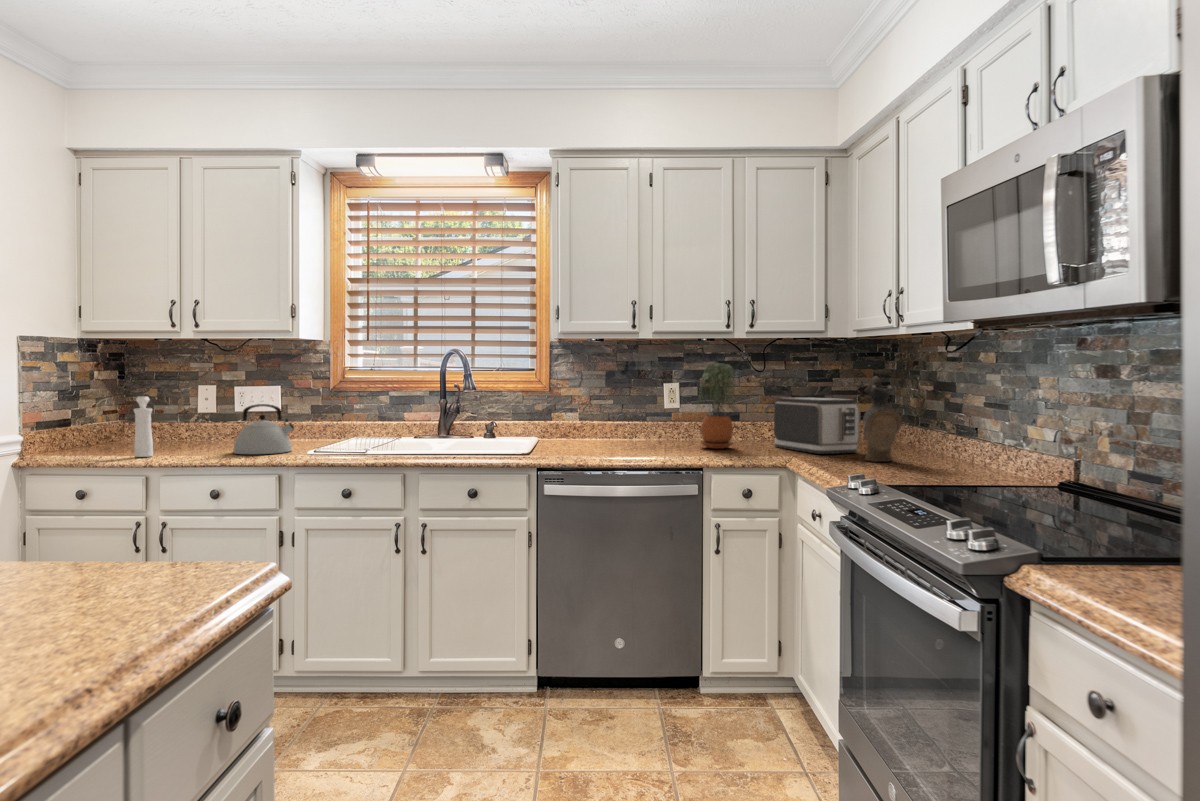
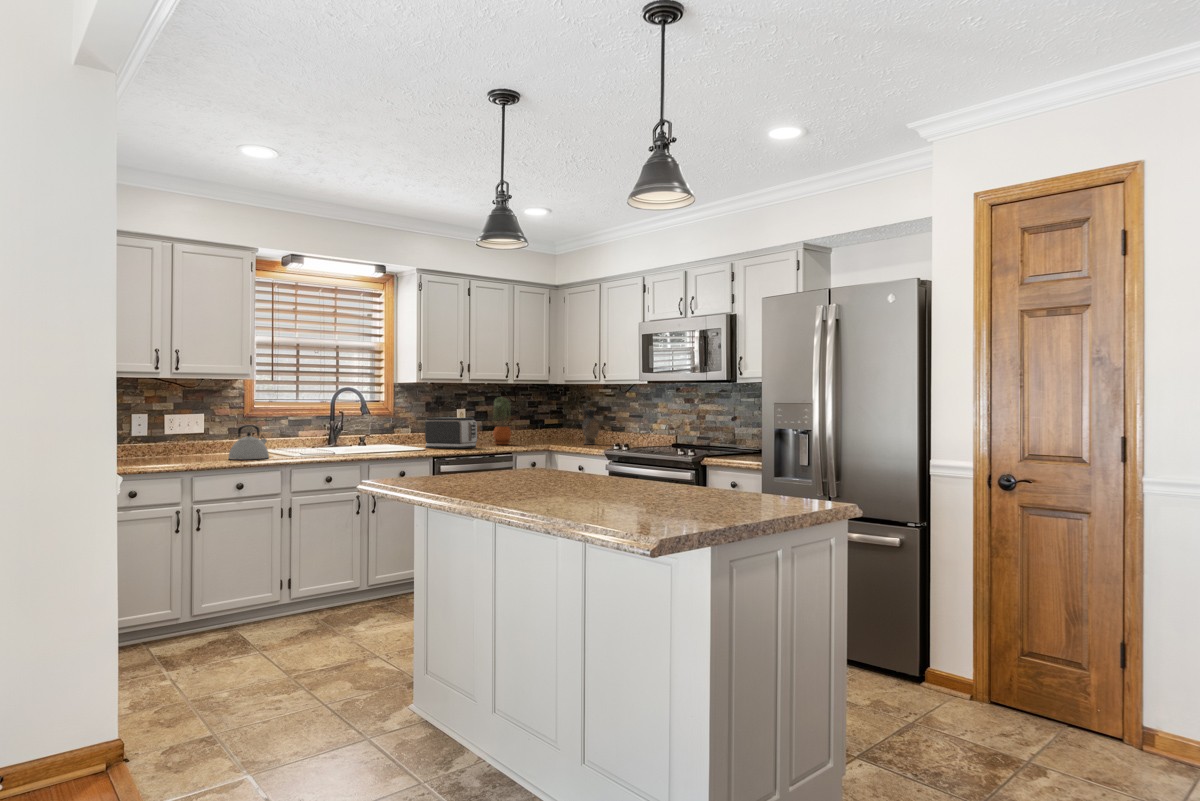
pepper mill: present [134,397,153,457] -> none [159,421,189,464]
toaster: present [774,398,860,454] -> present [425,418,477,449]

